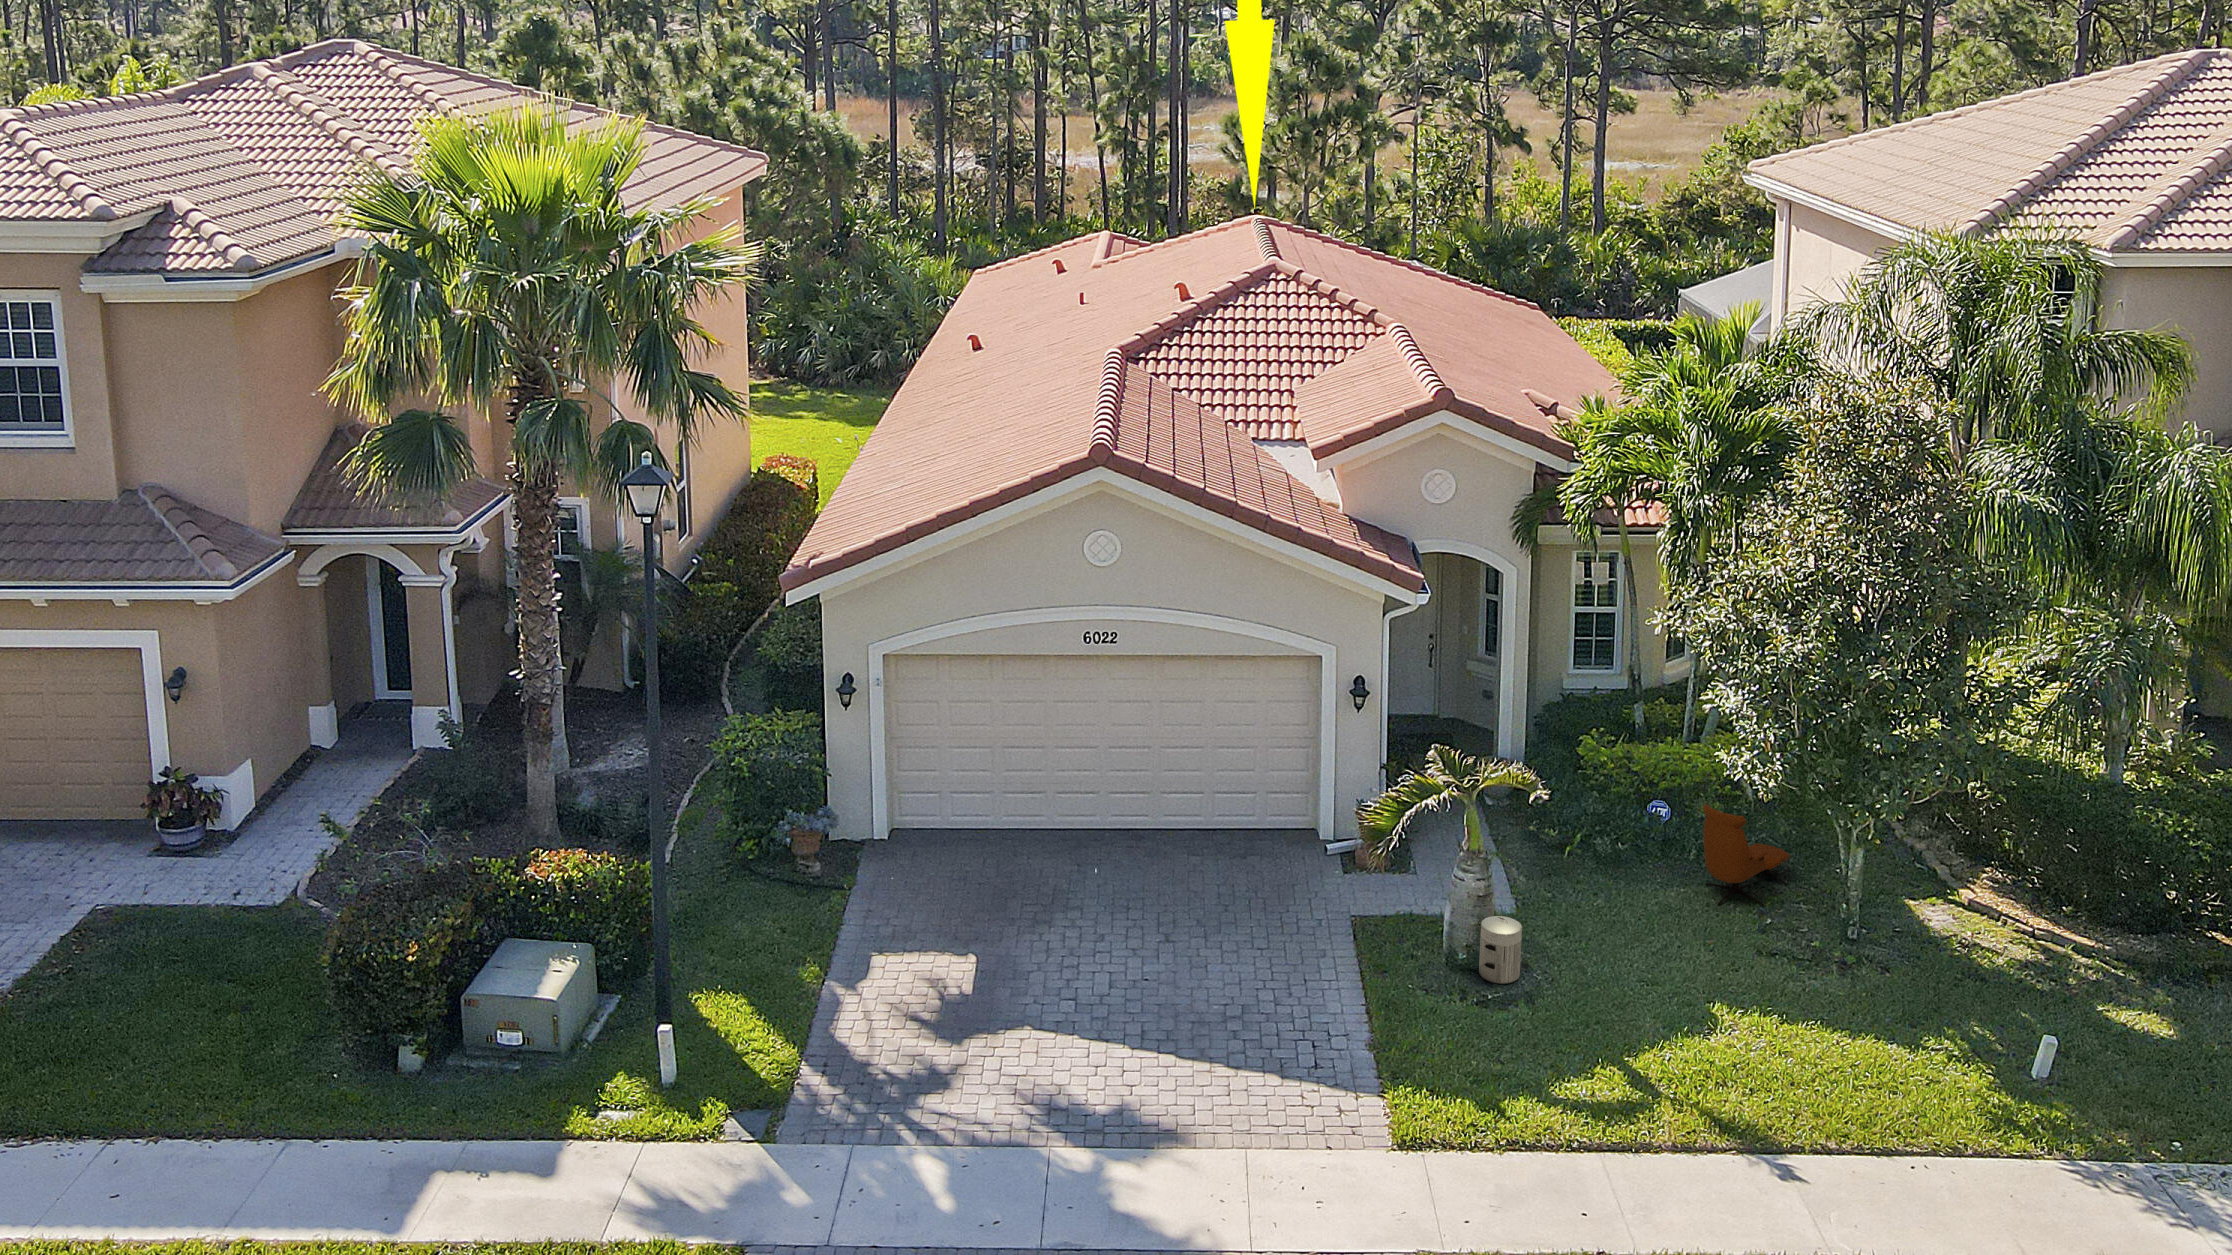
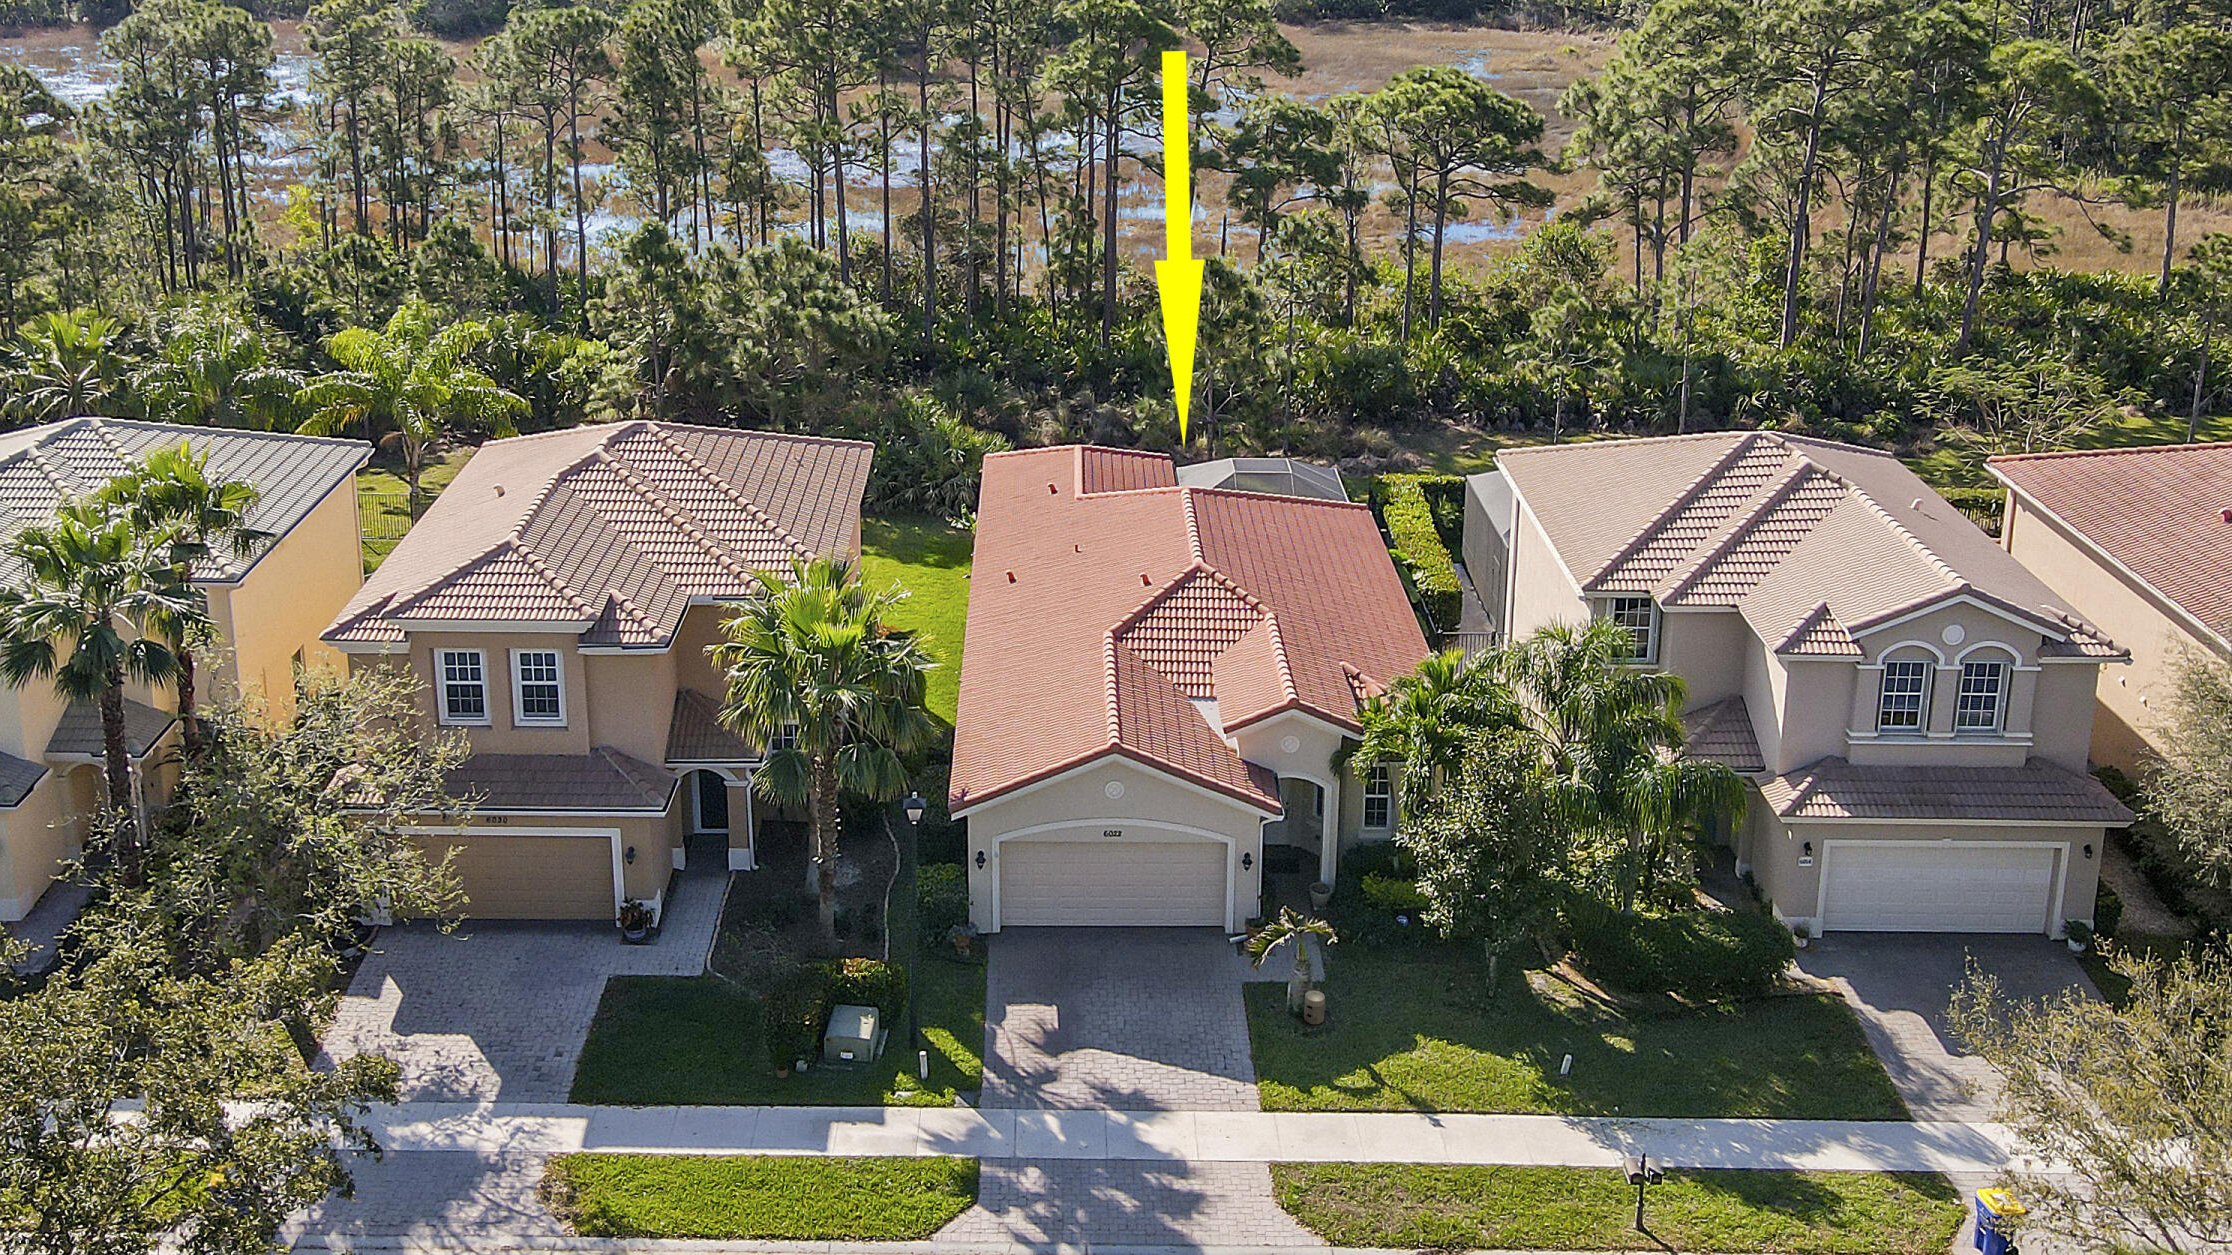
lounge chair: present [1703,804,1790,907] -> none [1420,928,1467,979]
potted plant: none [331,1006,389,1083] -> present [769,1043,794,1078]

